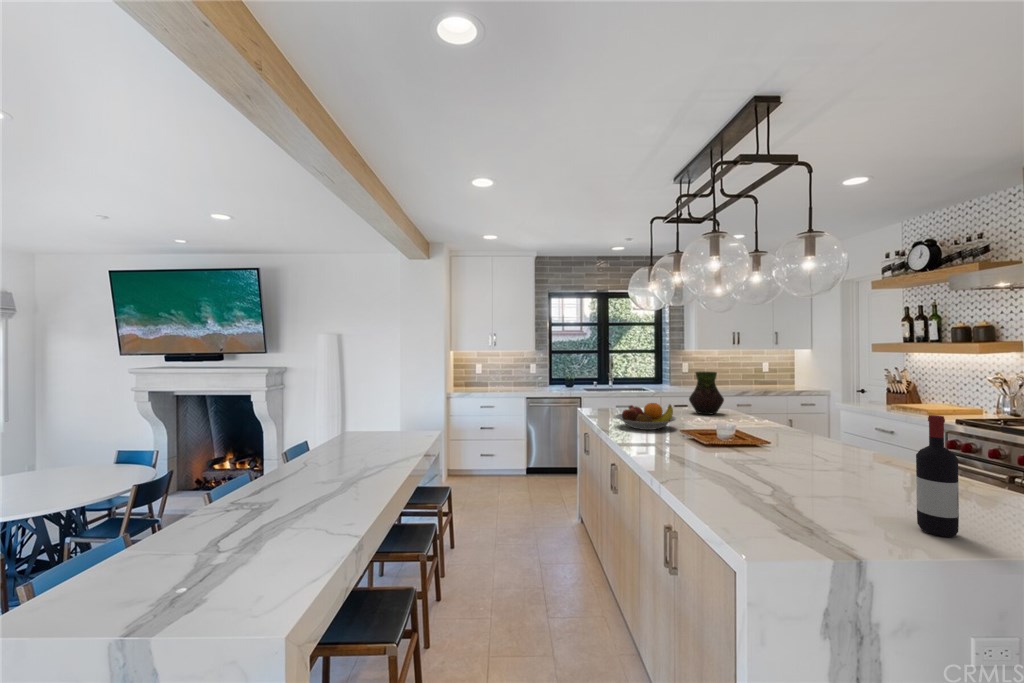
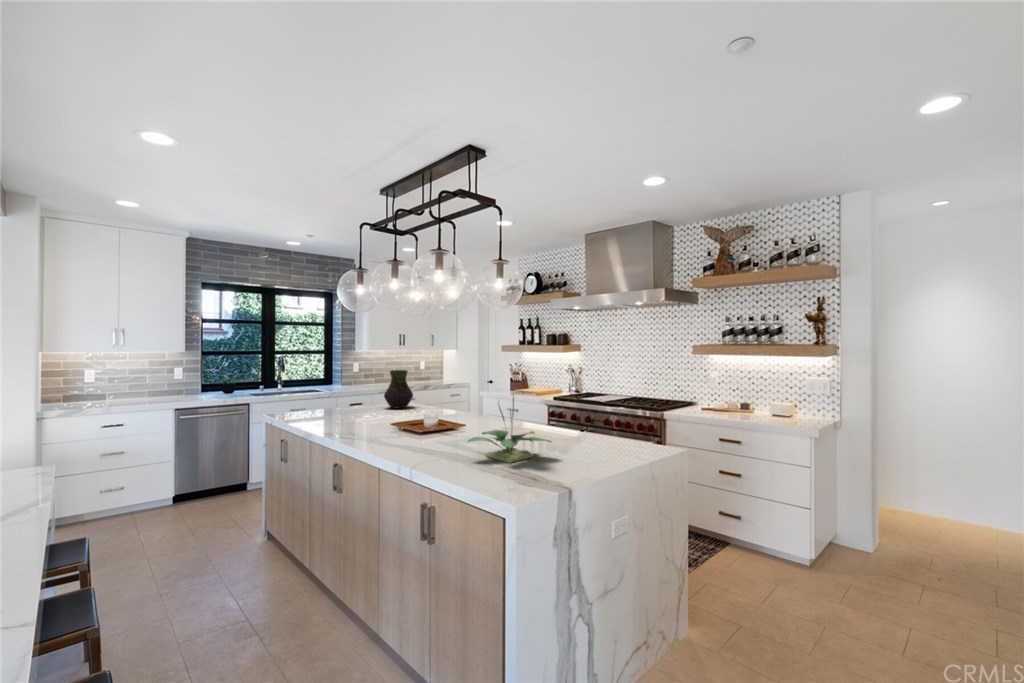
fruit bowl: present [616,403,676,430] -> none [329,401,387,427]
potted plant: none [728,404,870,507] -> present [468,396,551,463]
wine bottle: present [916,415,959,537] -> none [576,390,595,461]

